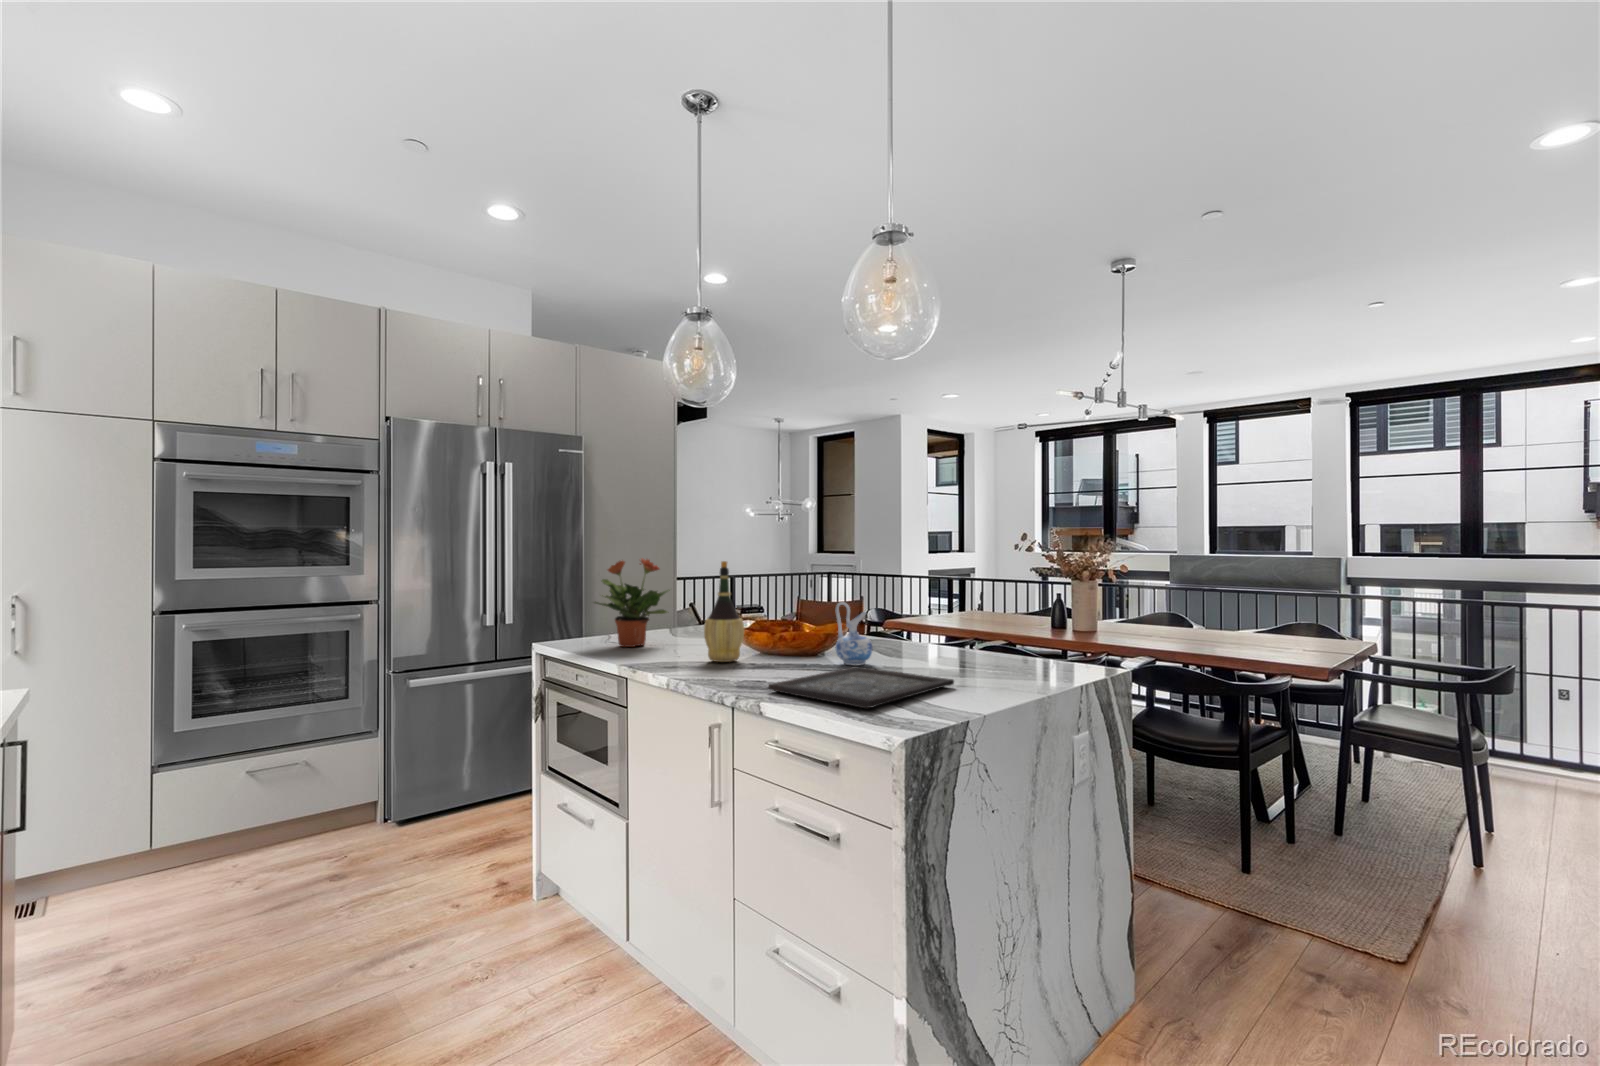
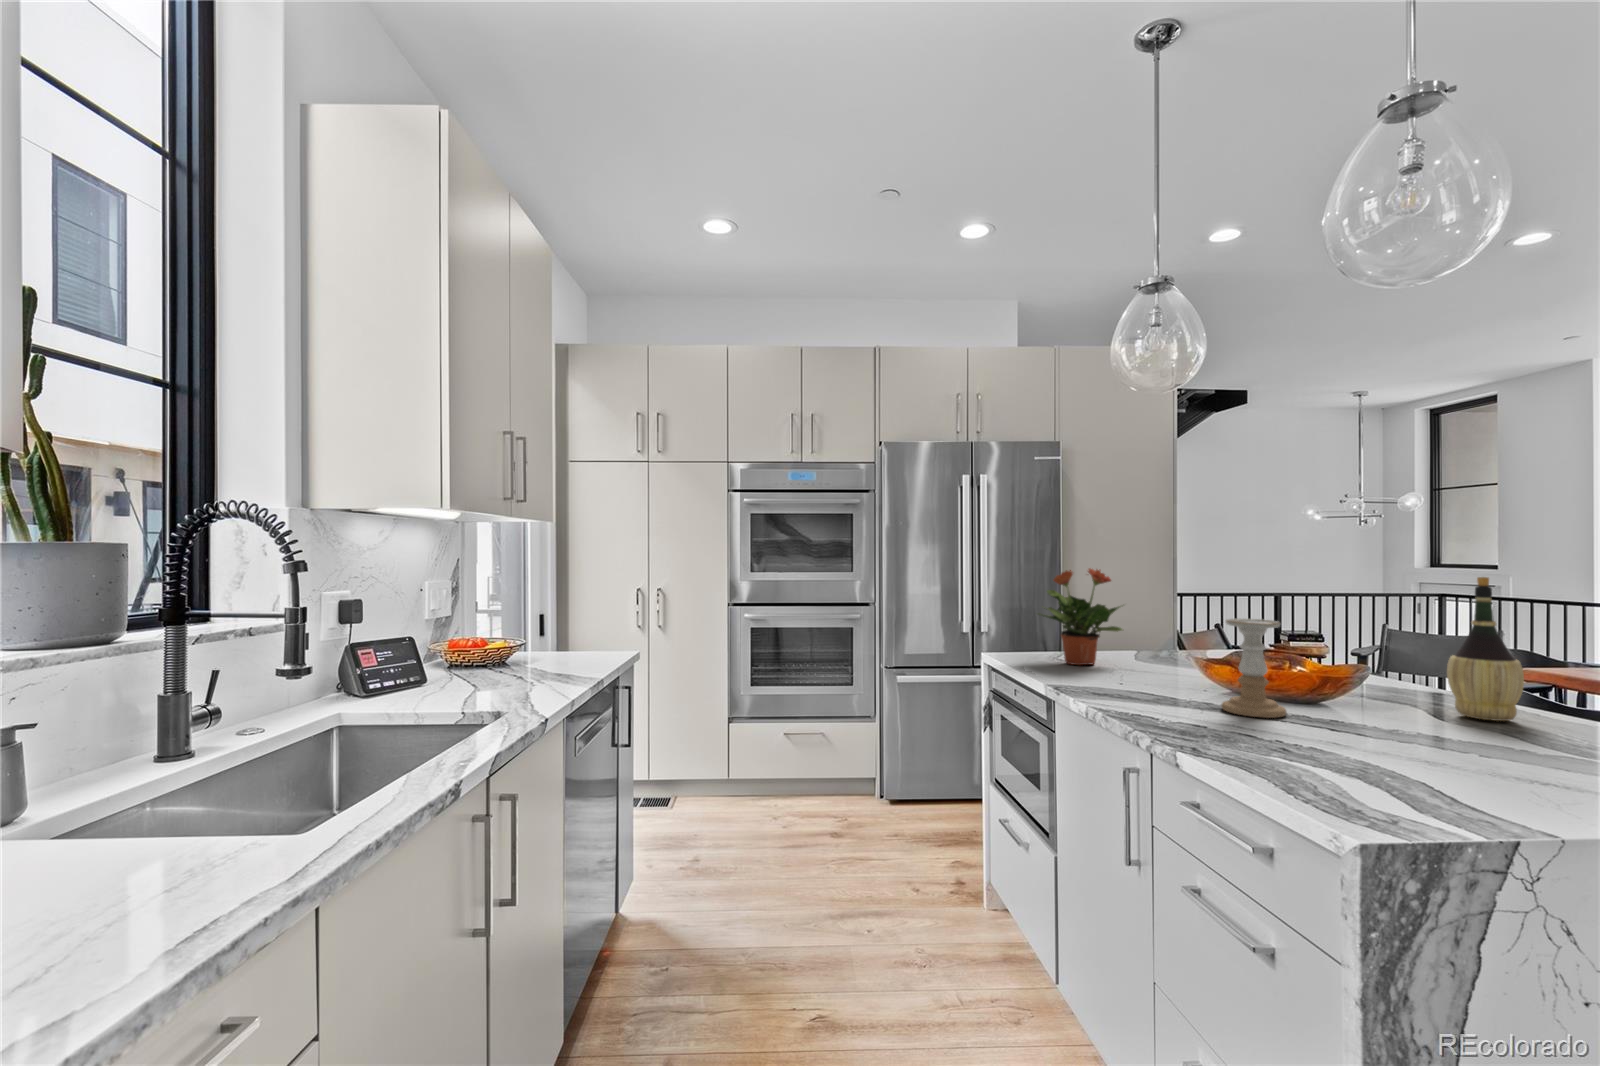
wine bottle: present [704,561,744,662] -> present [1447,577,1524,721]
candle holder: none [765,595,808,671] -> present [1222,619,1286,718]
ceramic pitcher: present [835,602,872,665] -> none [1334,633,1399,724]
tray: present [769,666,954,708] -> none [1198,724,1532,786]

